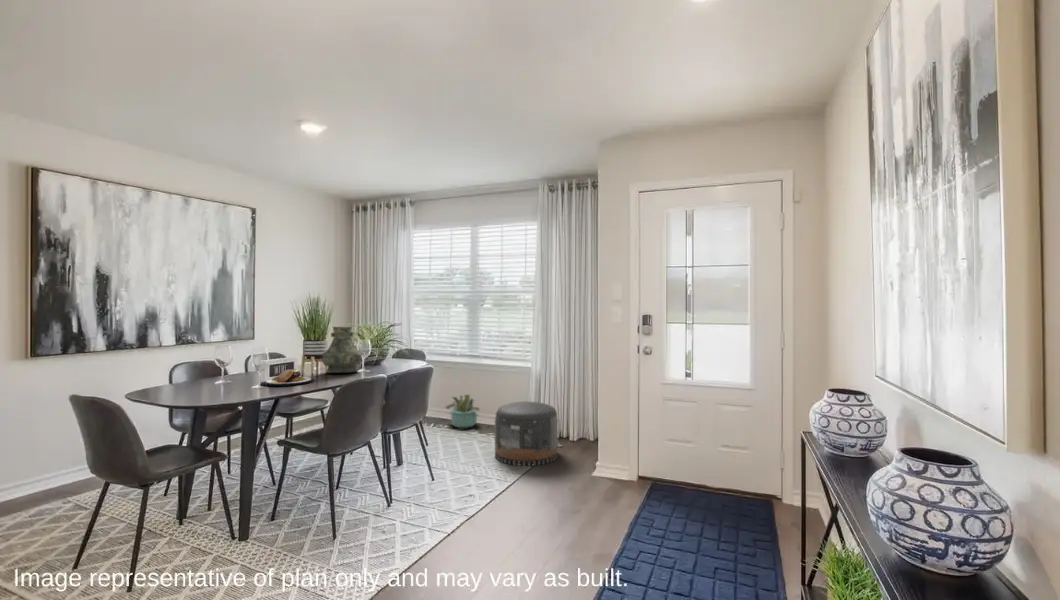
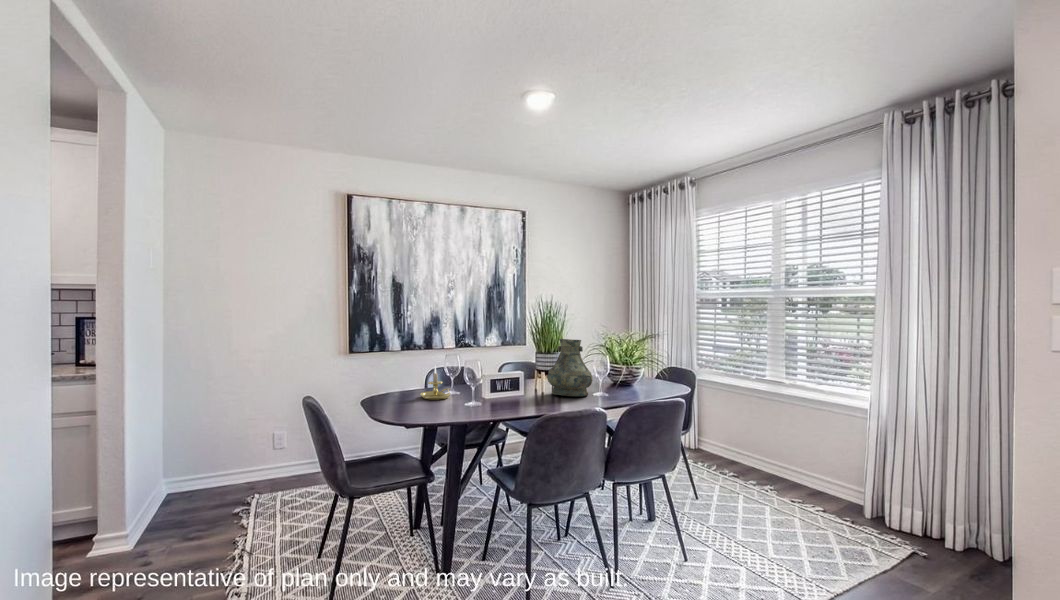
candle holder: none [195,354,235,388] -> present [421,365,451,400]
plate: present [261,369,314,386] -> none [473,388,528,408]
decorative plant: present [445,395,480,428] -> none [732,433,785,482]
pouf: present [495,402,558,466] -> none [792,465,912,582]

